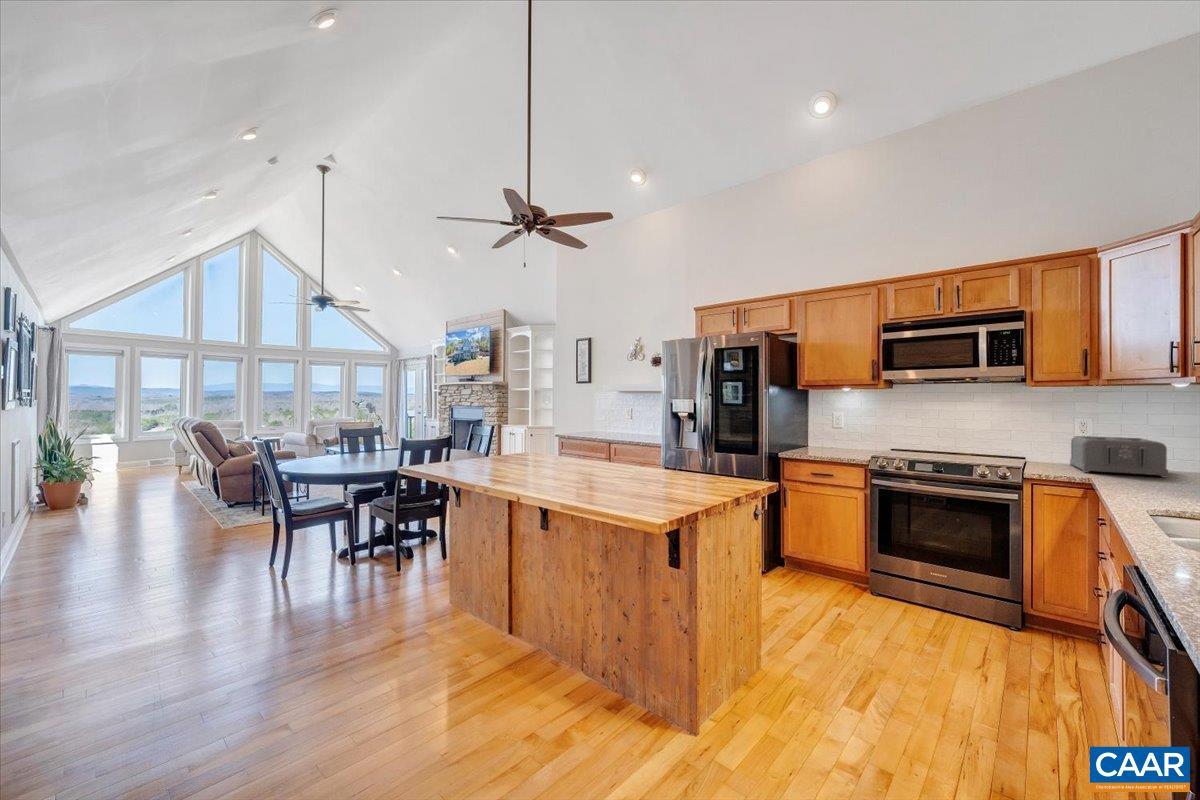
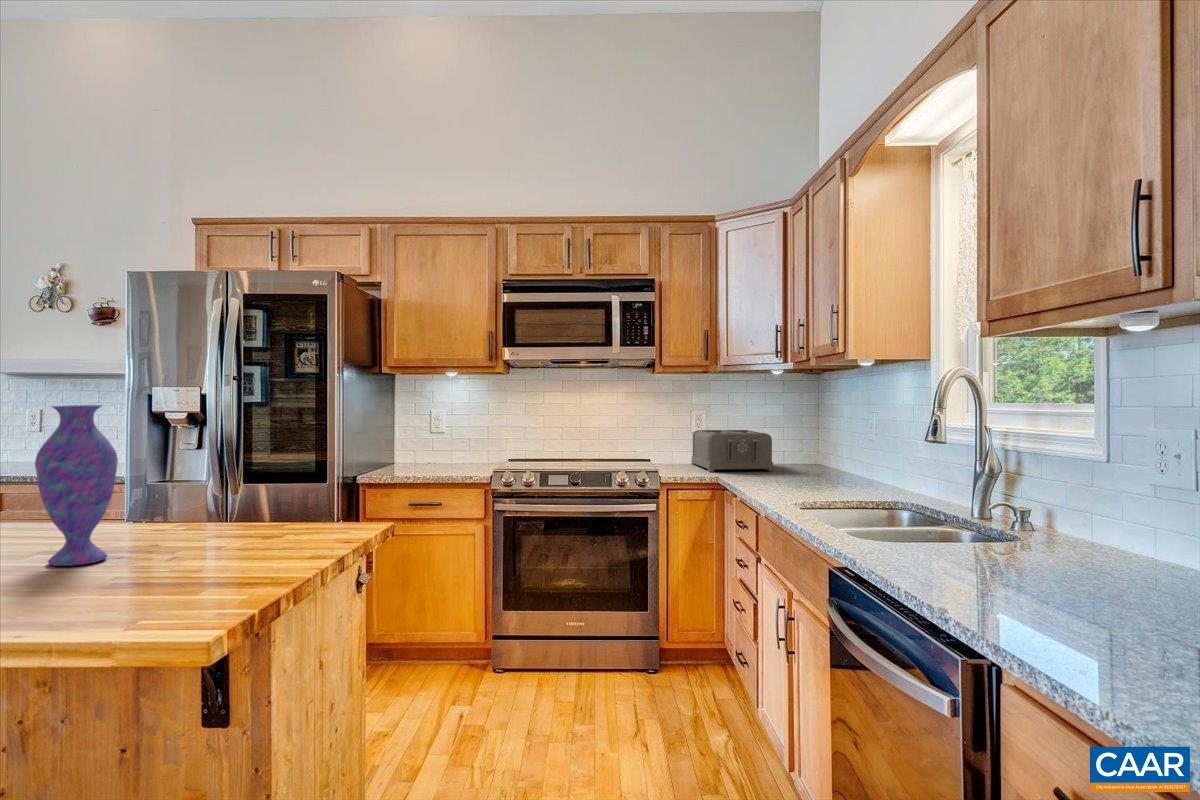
vase: none [612,408,643,481] -> present [35,405,118,566]

